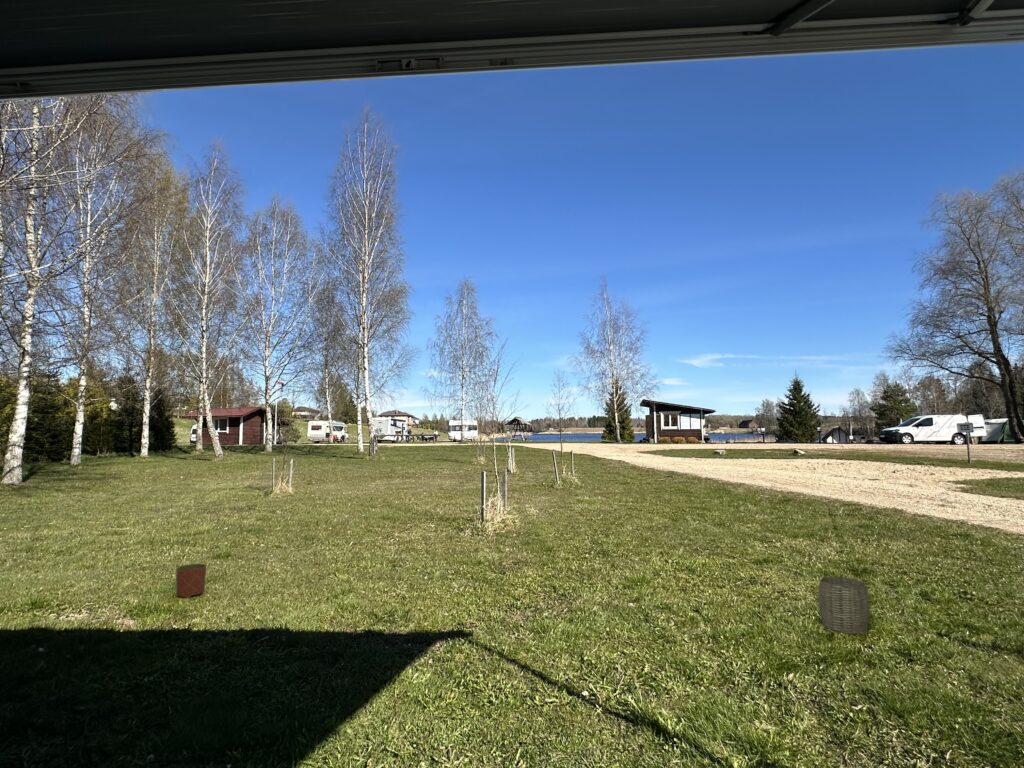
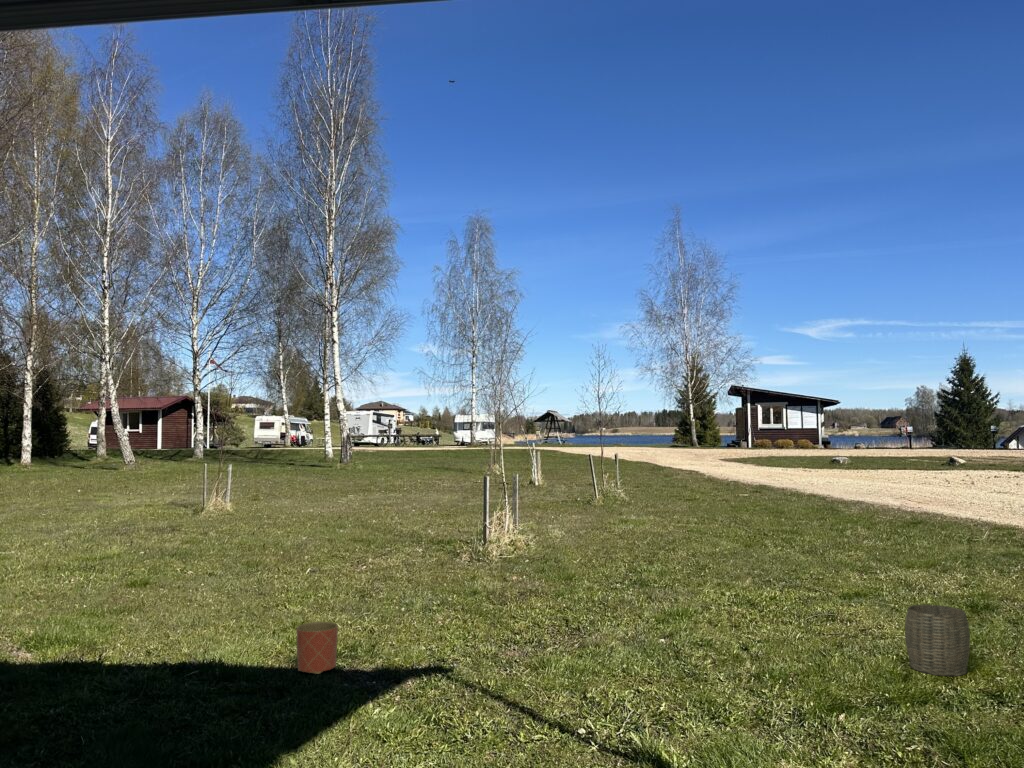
planter: present [176,564,206,598] -> present [296,622,338,674]

